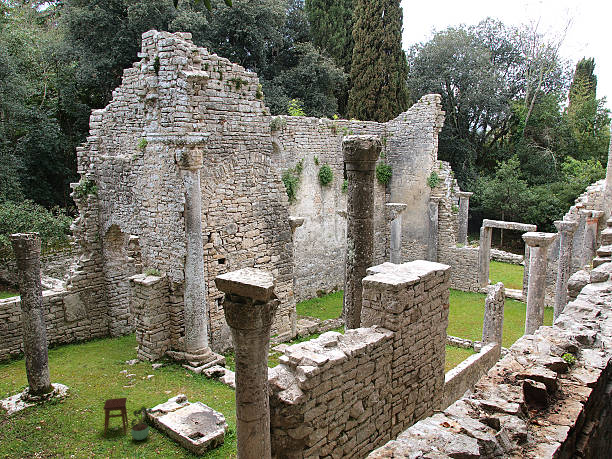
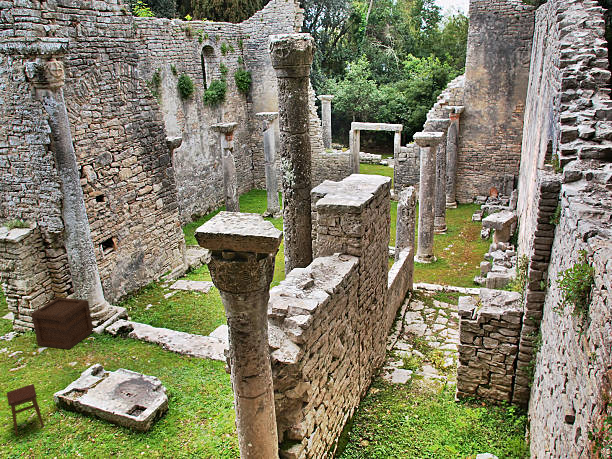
wooden crate: none [149,337,194,382] -> present [31,298,93,349]
potted plant: present [131,406,152,440] -> none [52,390,75,429]

